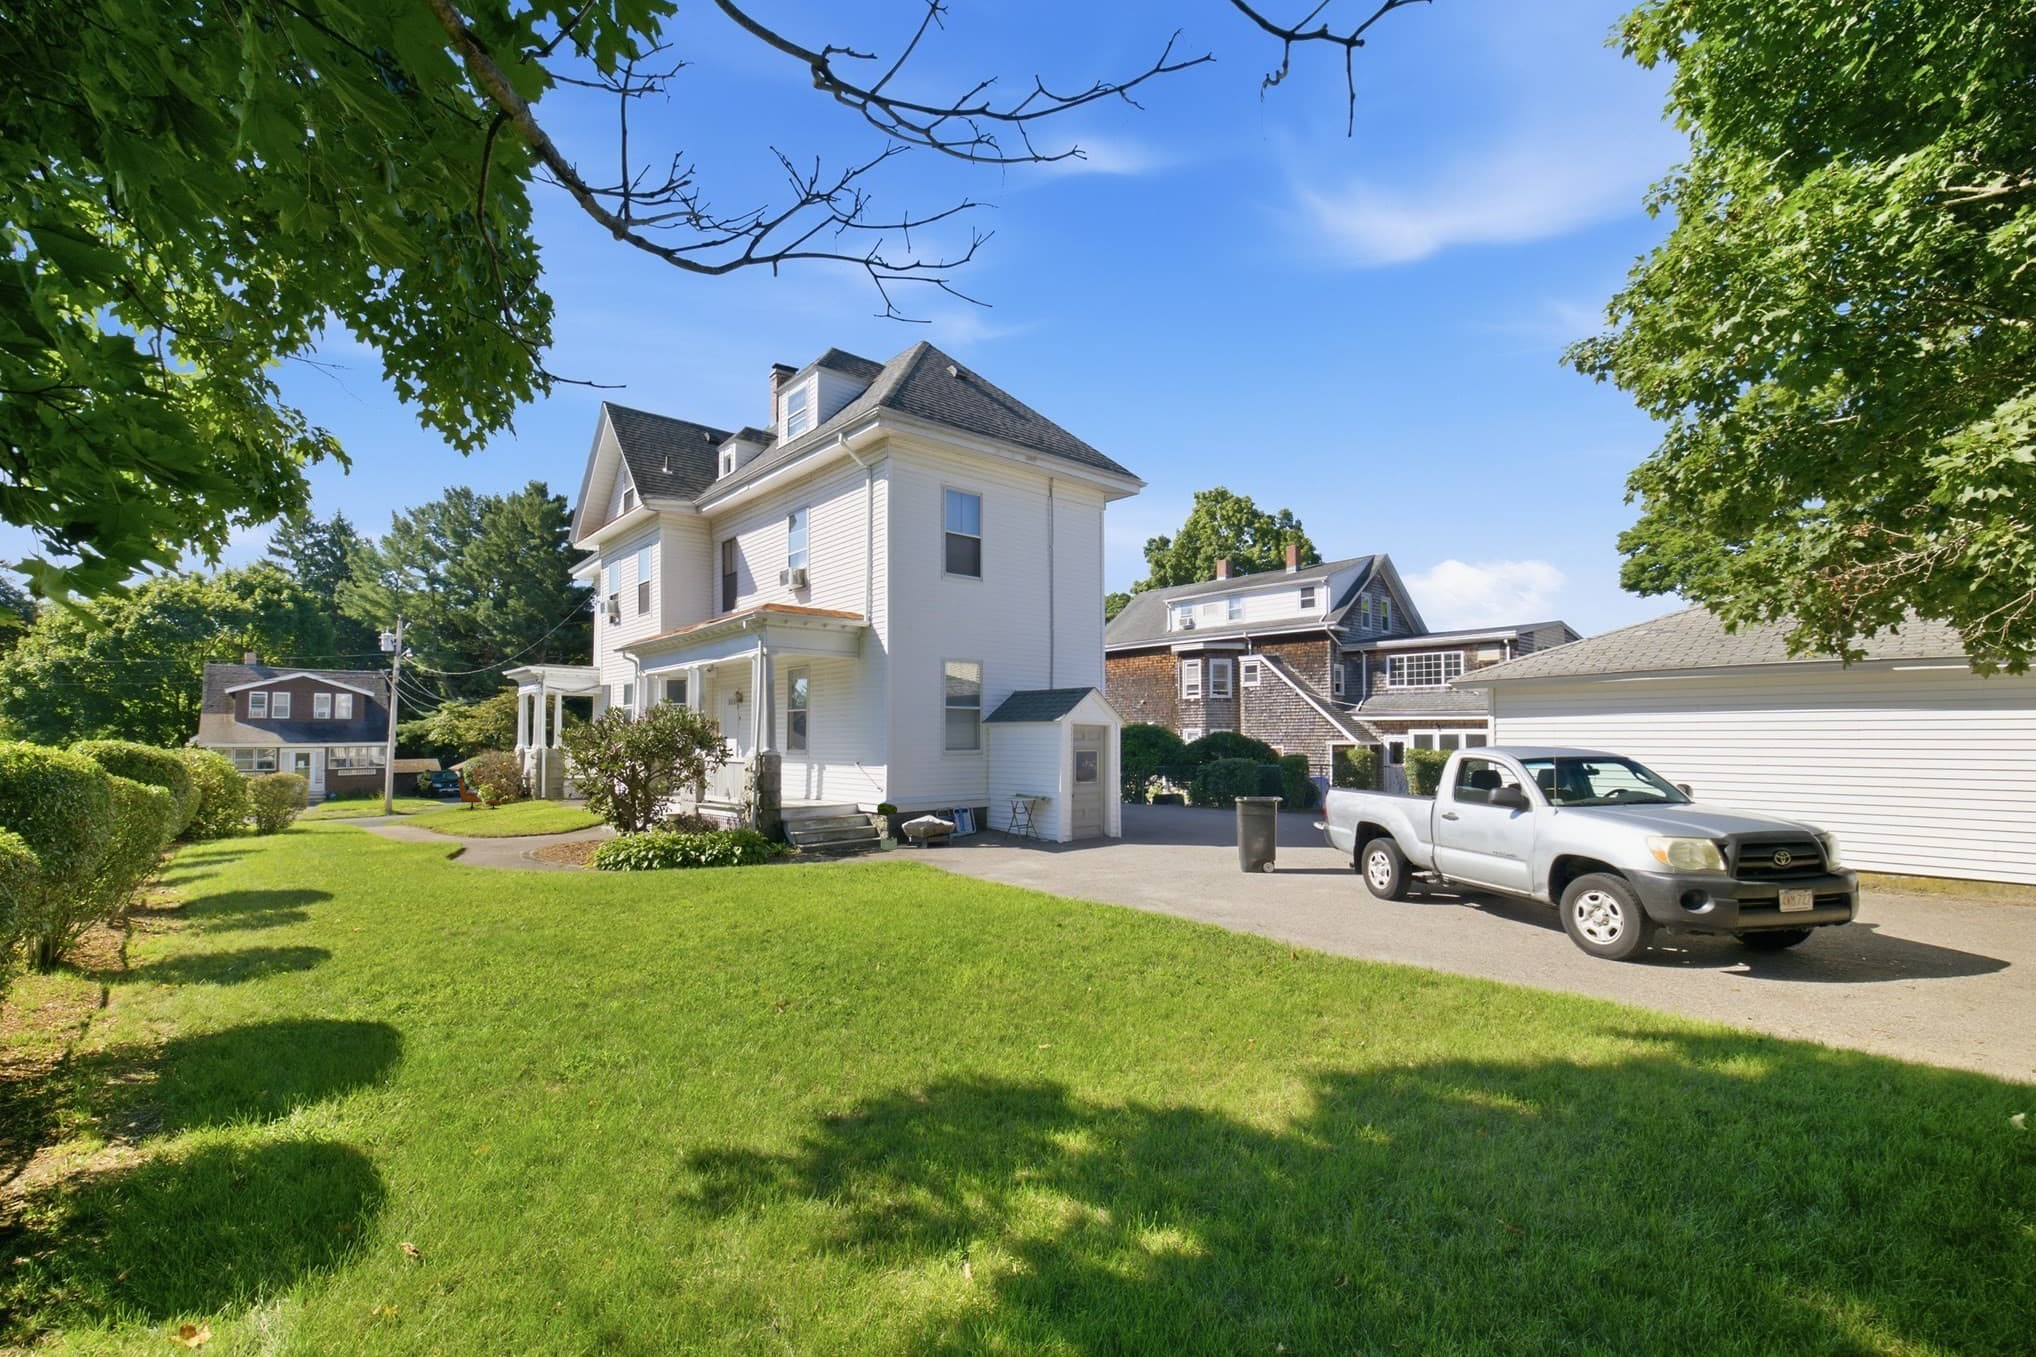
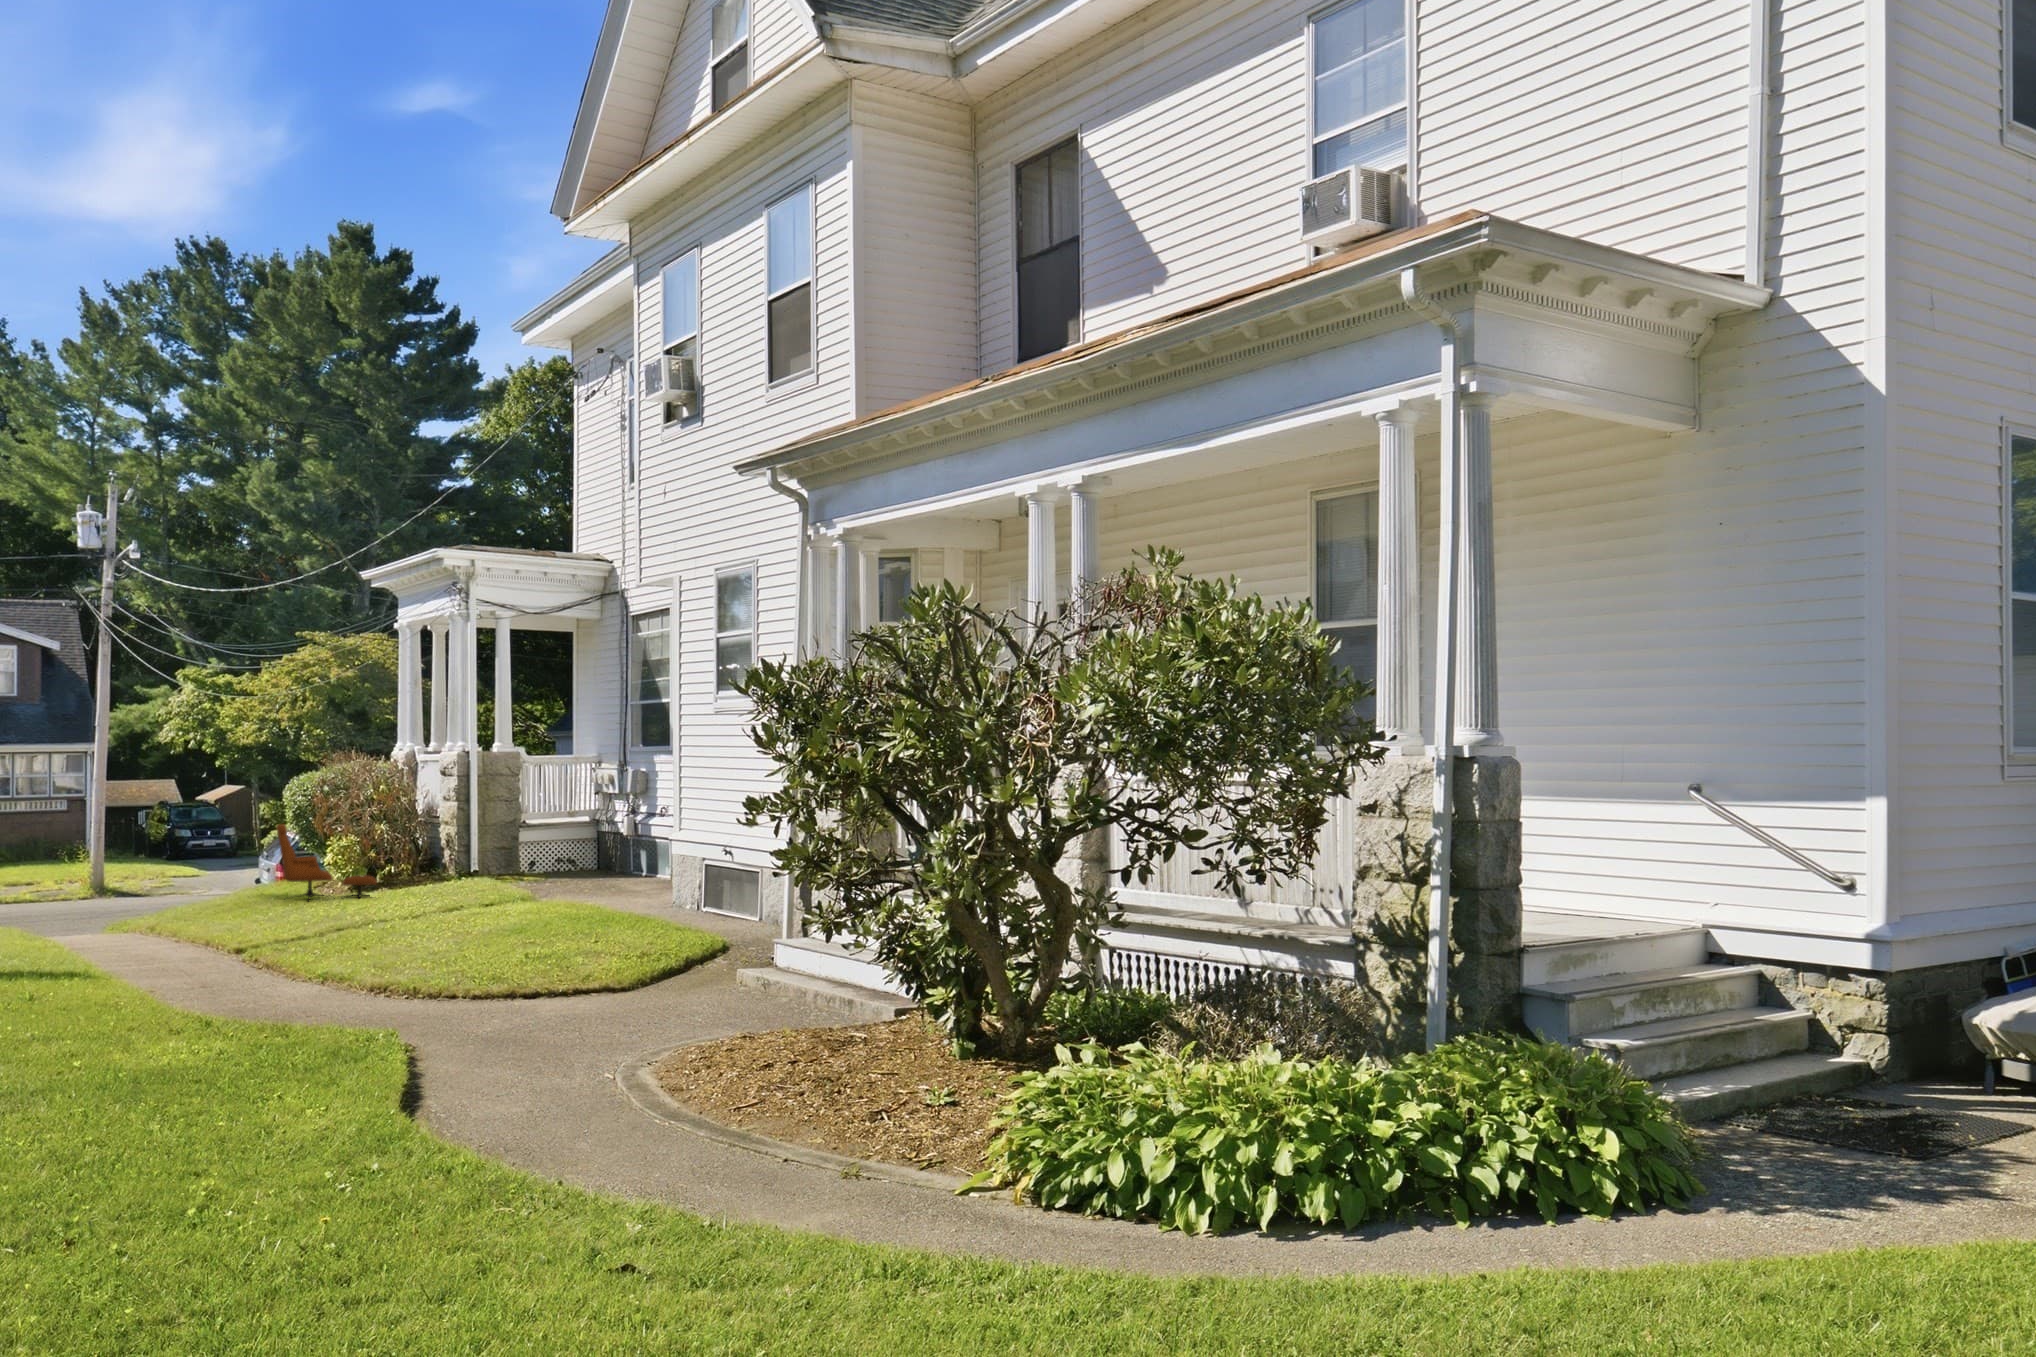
potted tree: present [877,803,897,850] -> none [1882,922,1970,1095]

